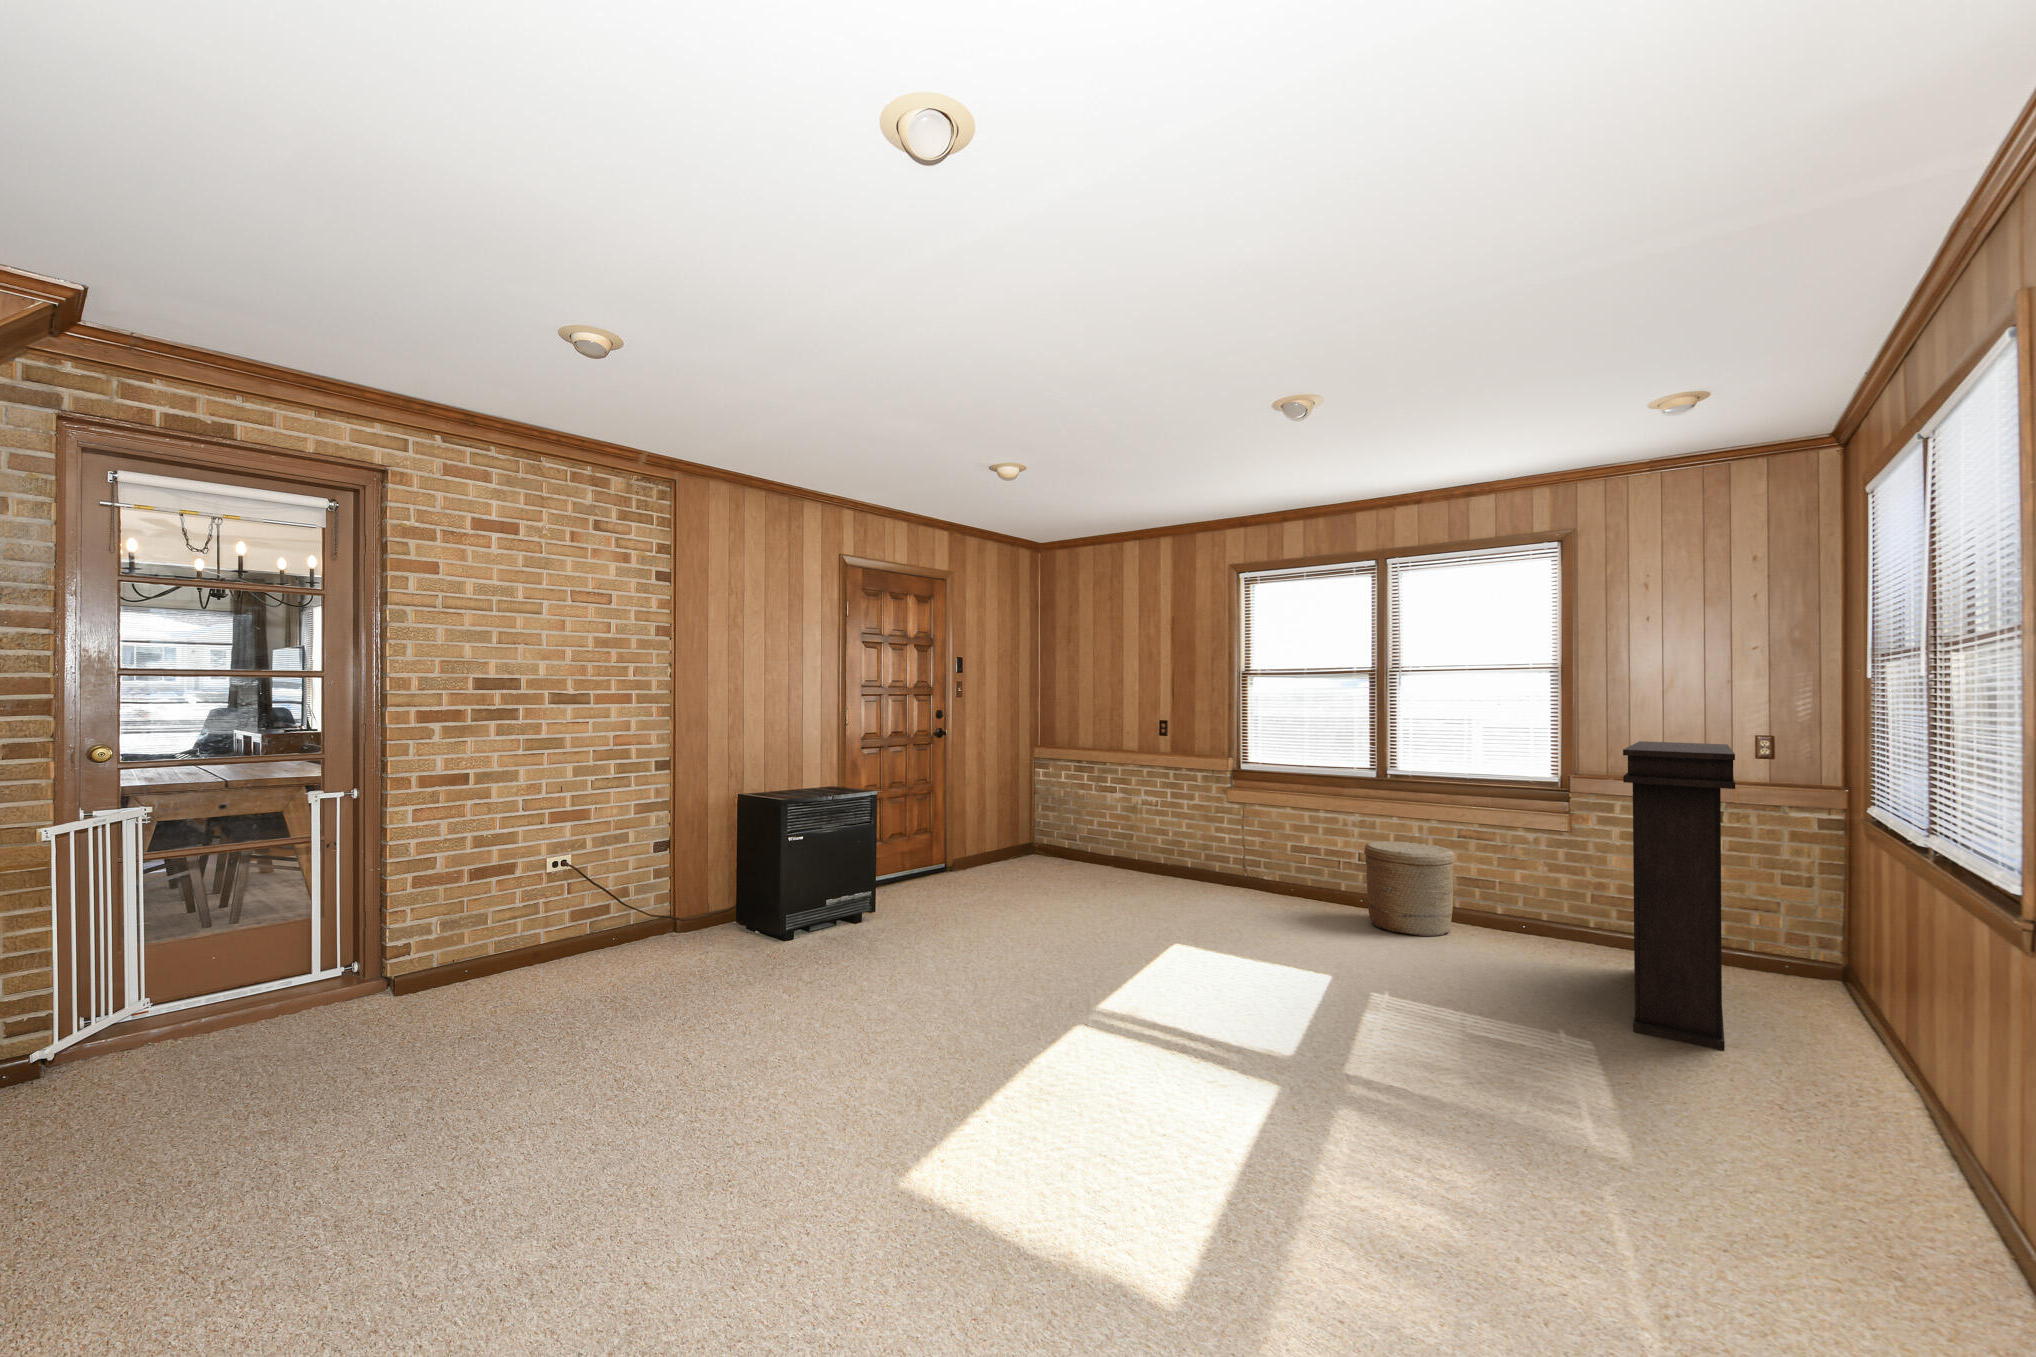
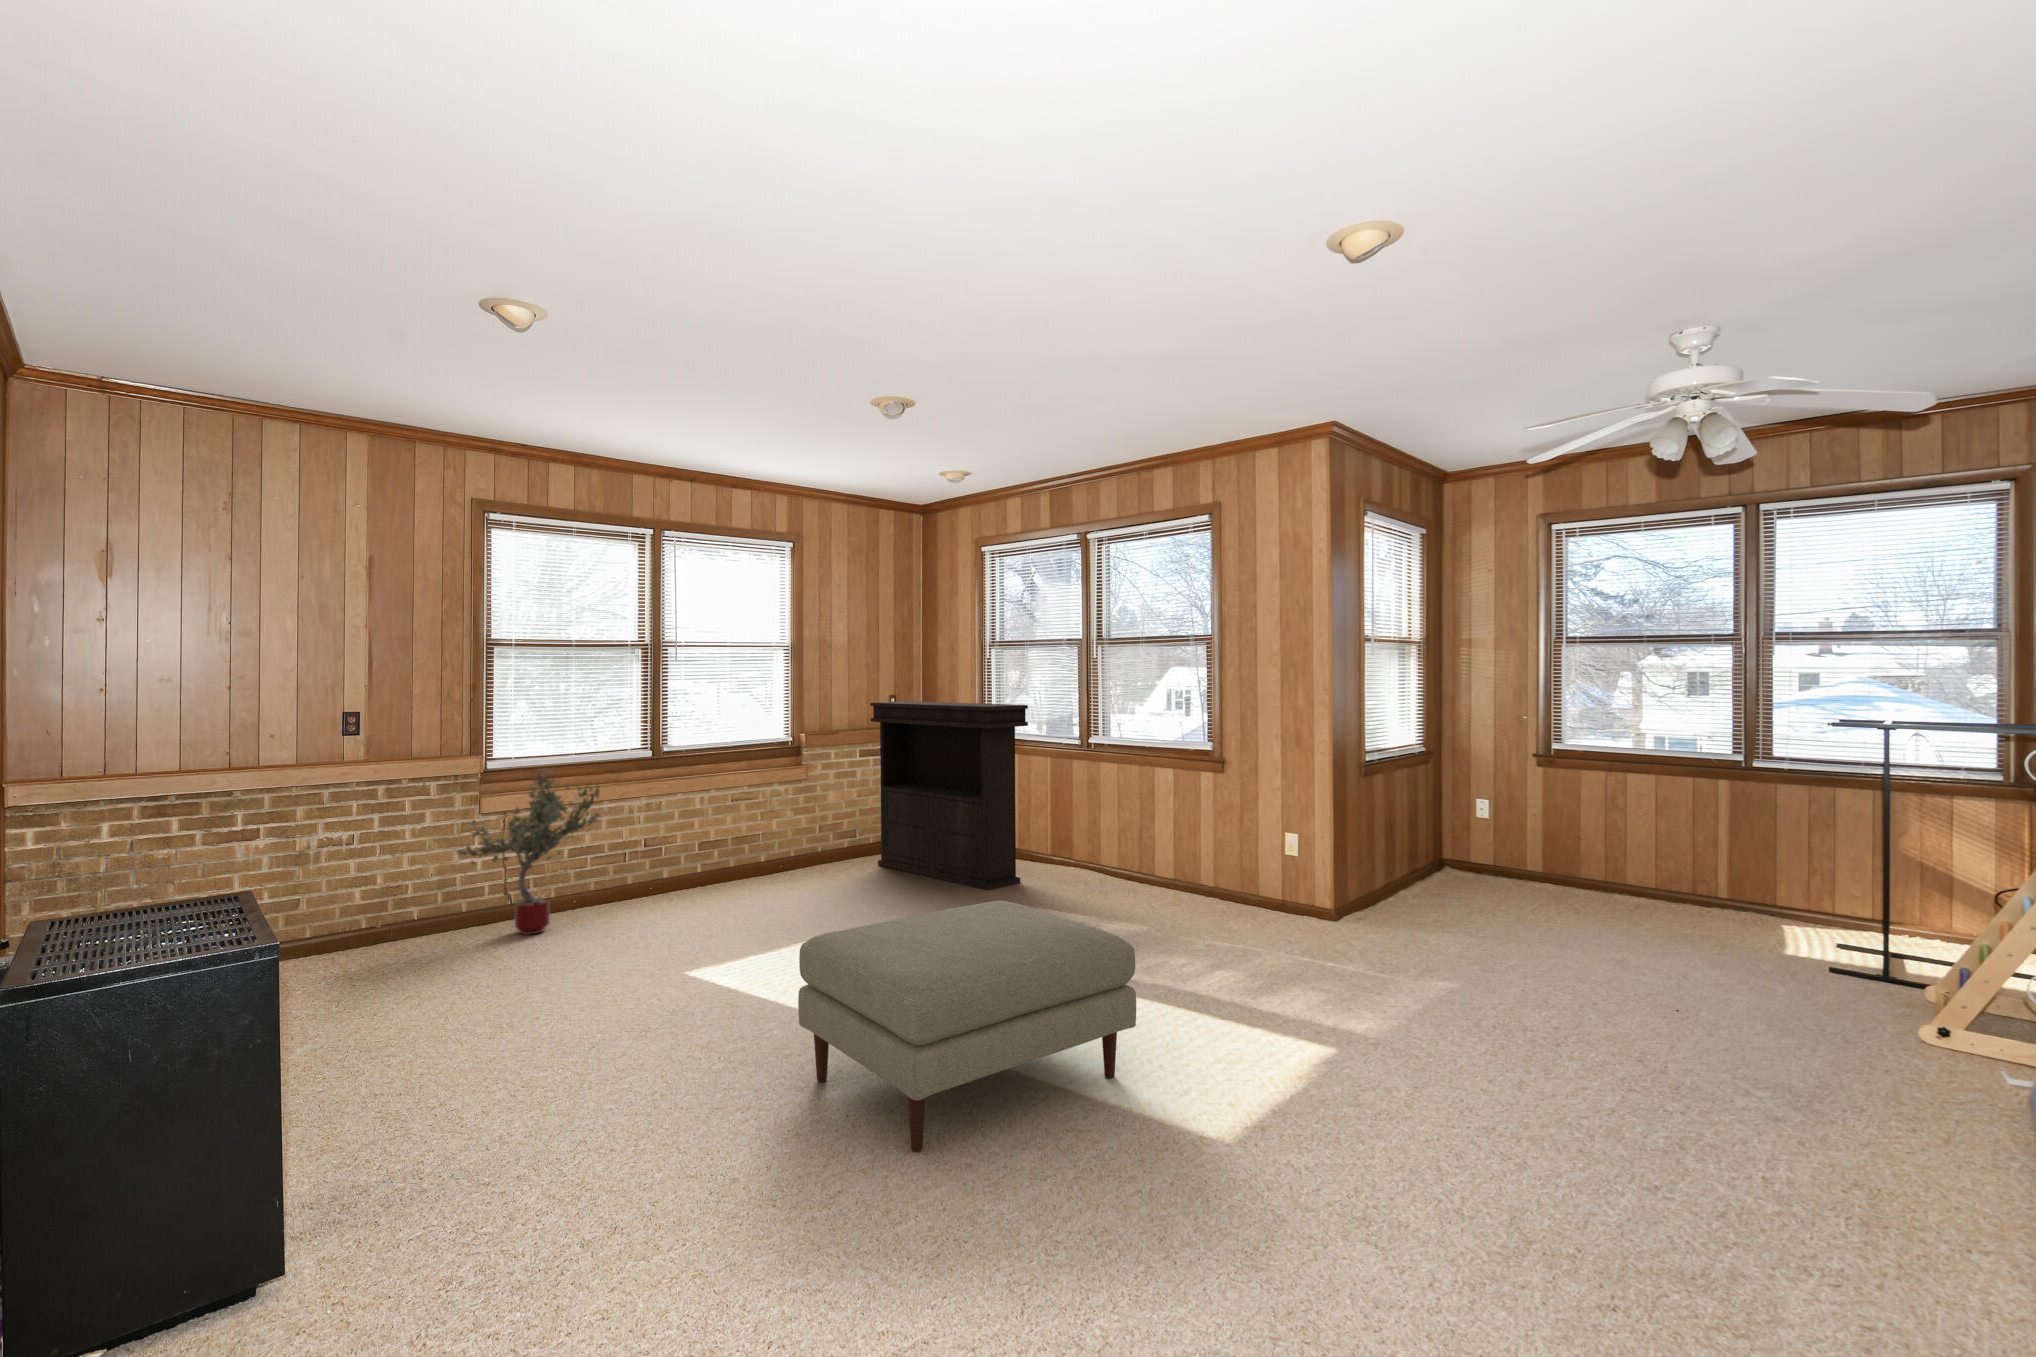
potted tree: none [1180,770,1278,900] -> present [457,768,600,935]
woven basket: present [1364,841,1455,936] -> none [683,812,766,901]
ottoman: none [822,889,1120,1108] -> present [798,901,1136,1152]

